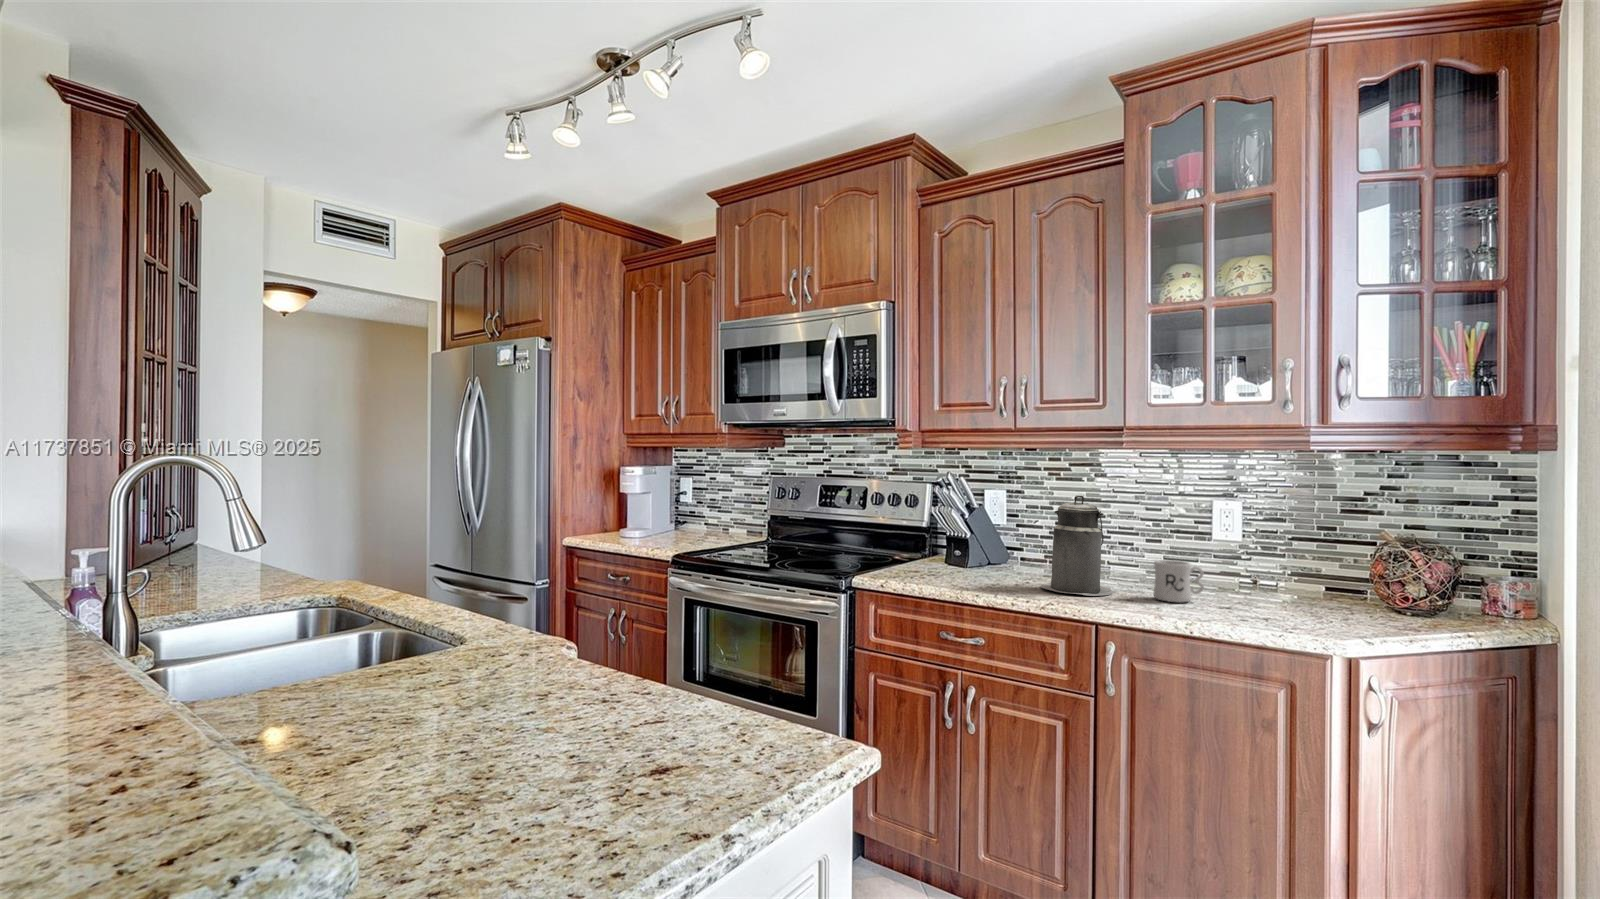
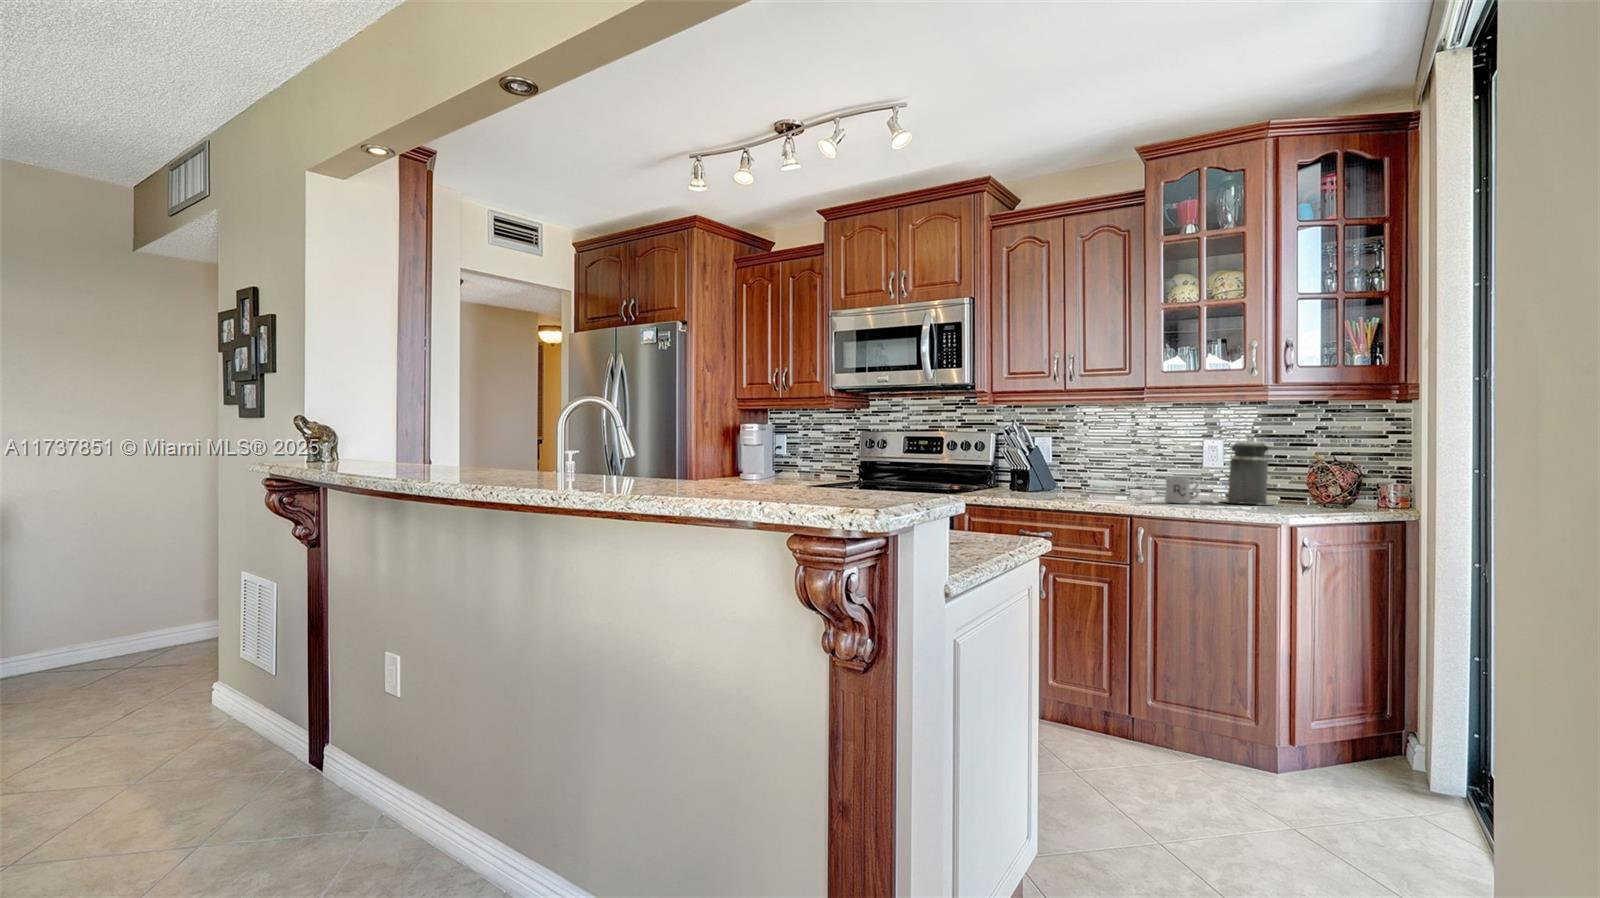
canister: present [1040,495,1112,596] -> present [1221,435,1274,505]

